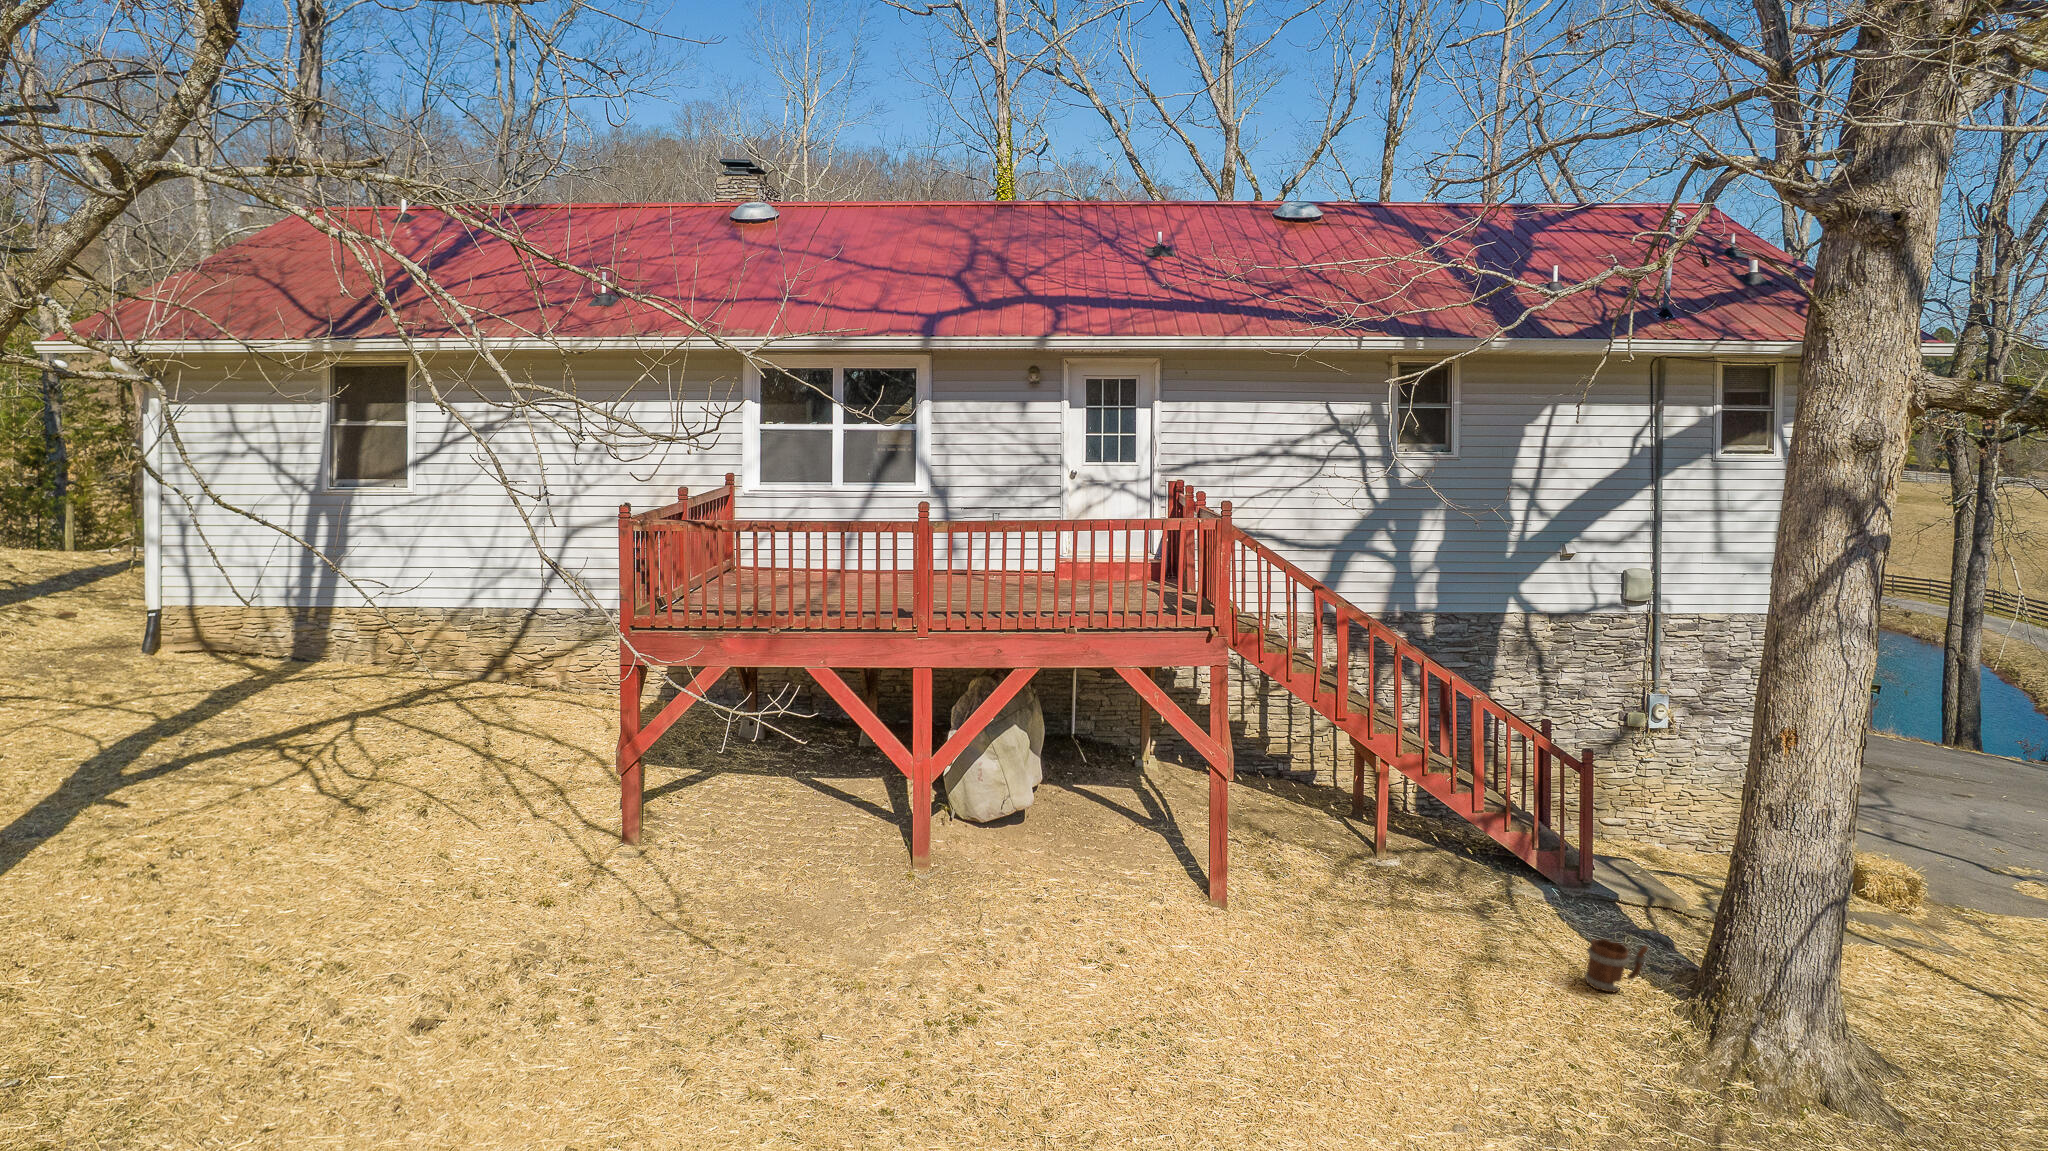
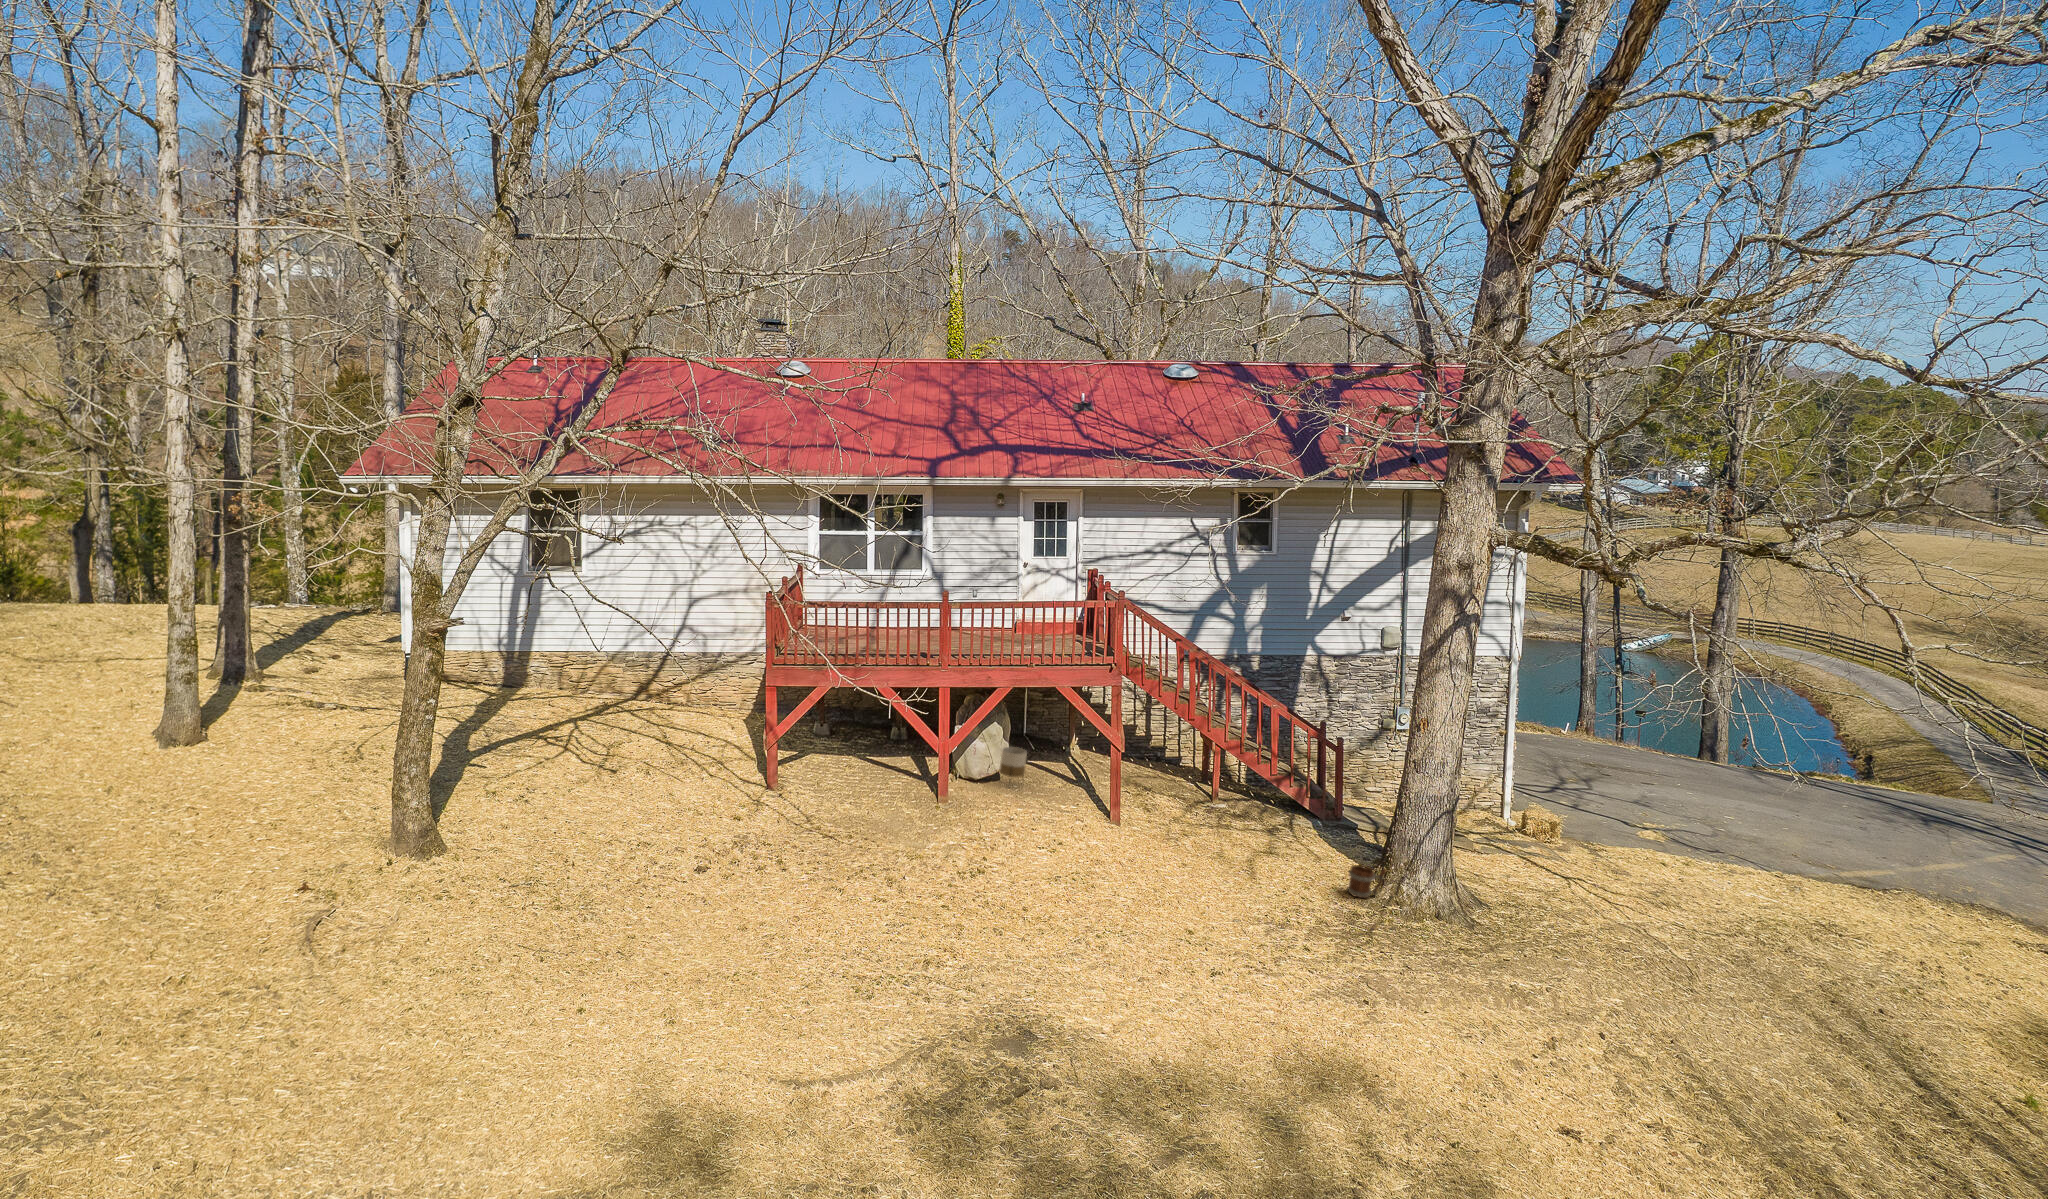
planter: none [1034,752,1077,817] -> present [999,747,1027,777]

